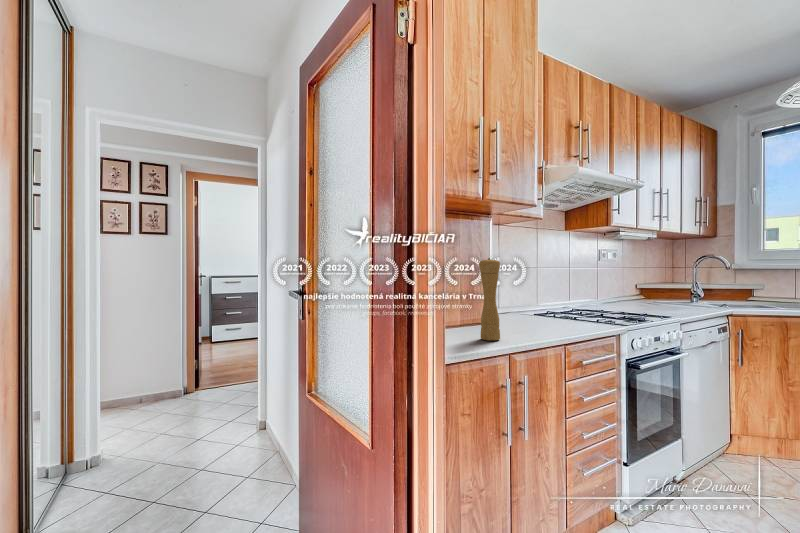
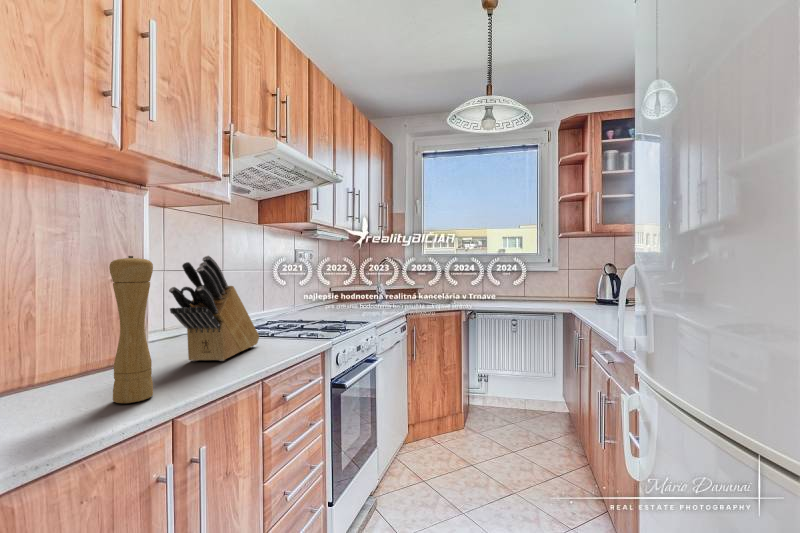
knife block: none [506,257,565,329] -> present [169,256,259,361]

